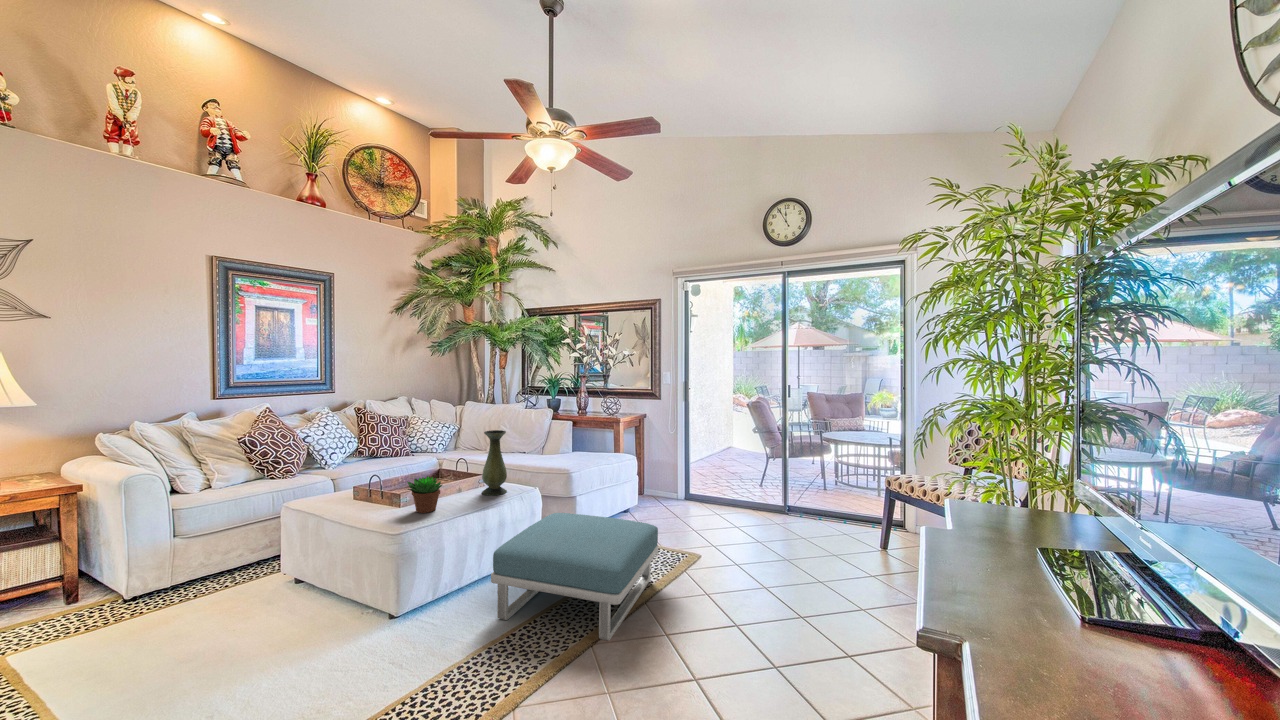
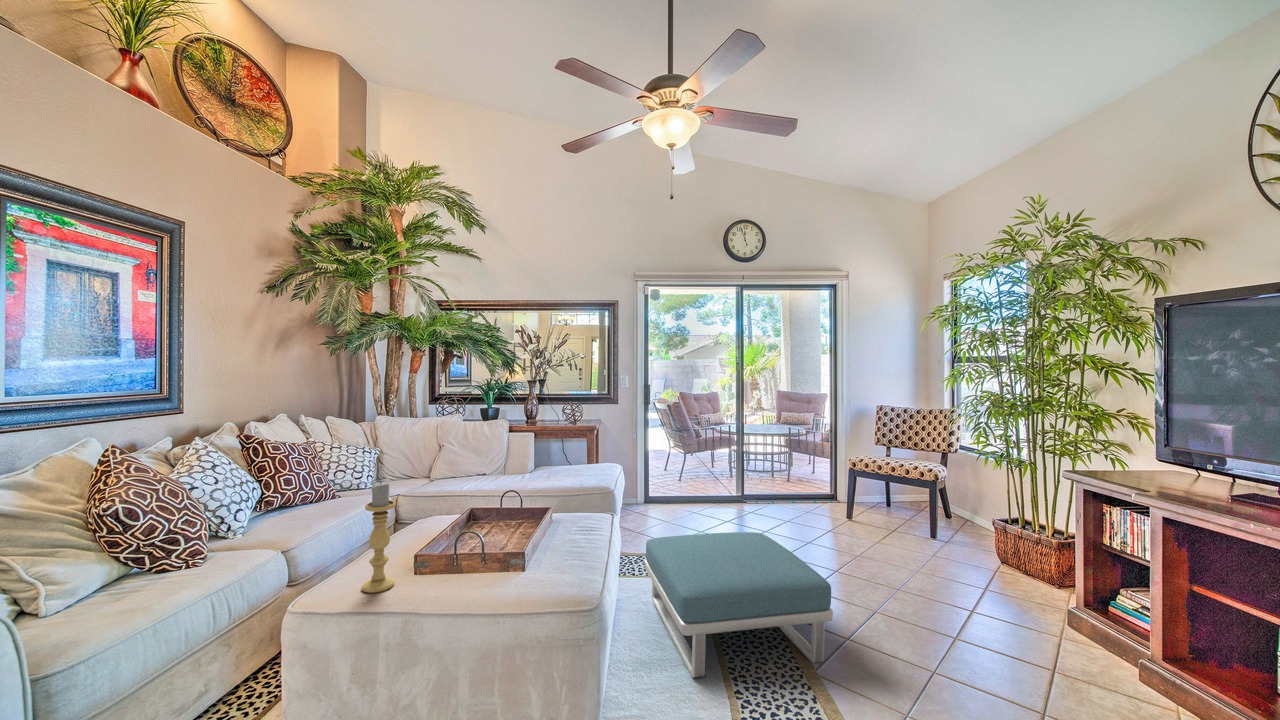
vase: present [482,430,507,496] -> none [568,449,599,532]
candle holder: none [311,437,332,505] -> present [362,481,396,593]
succulent plant: present [407,476,442,513] -> none [538,516,584,569]

